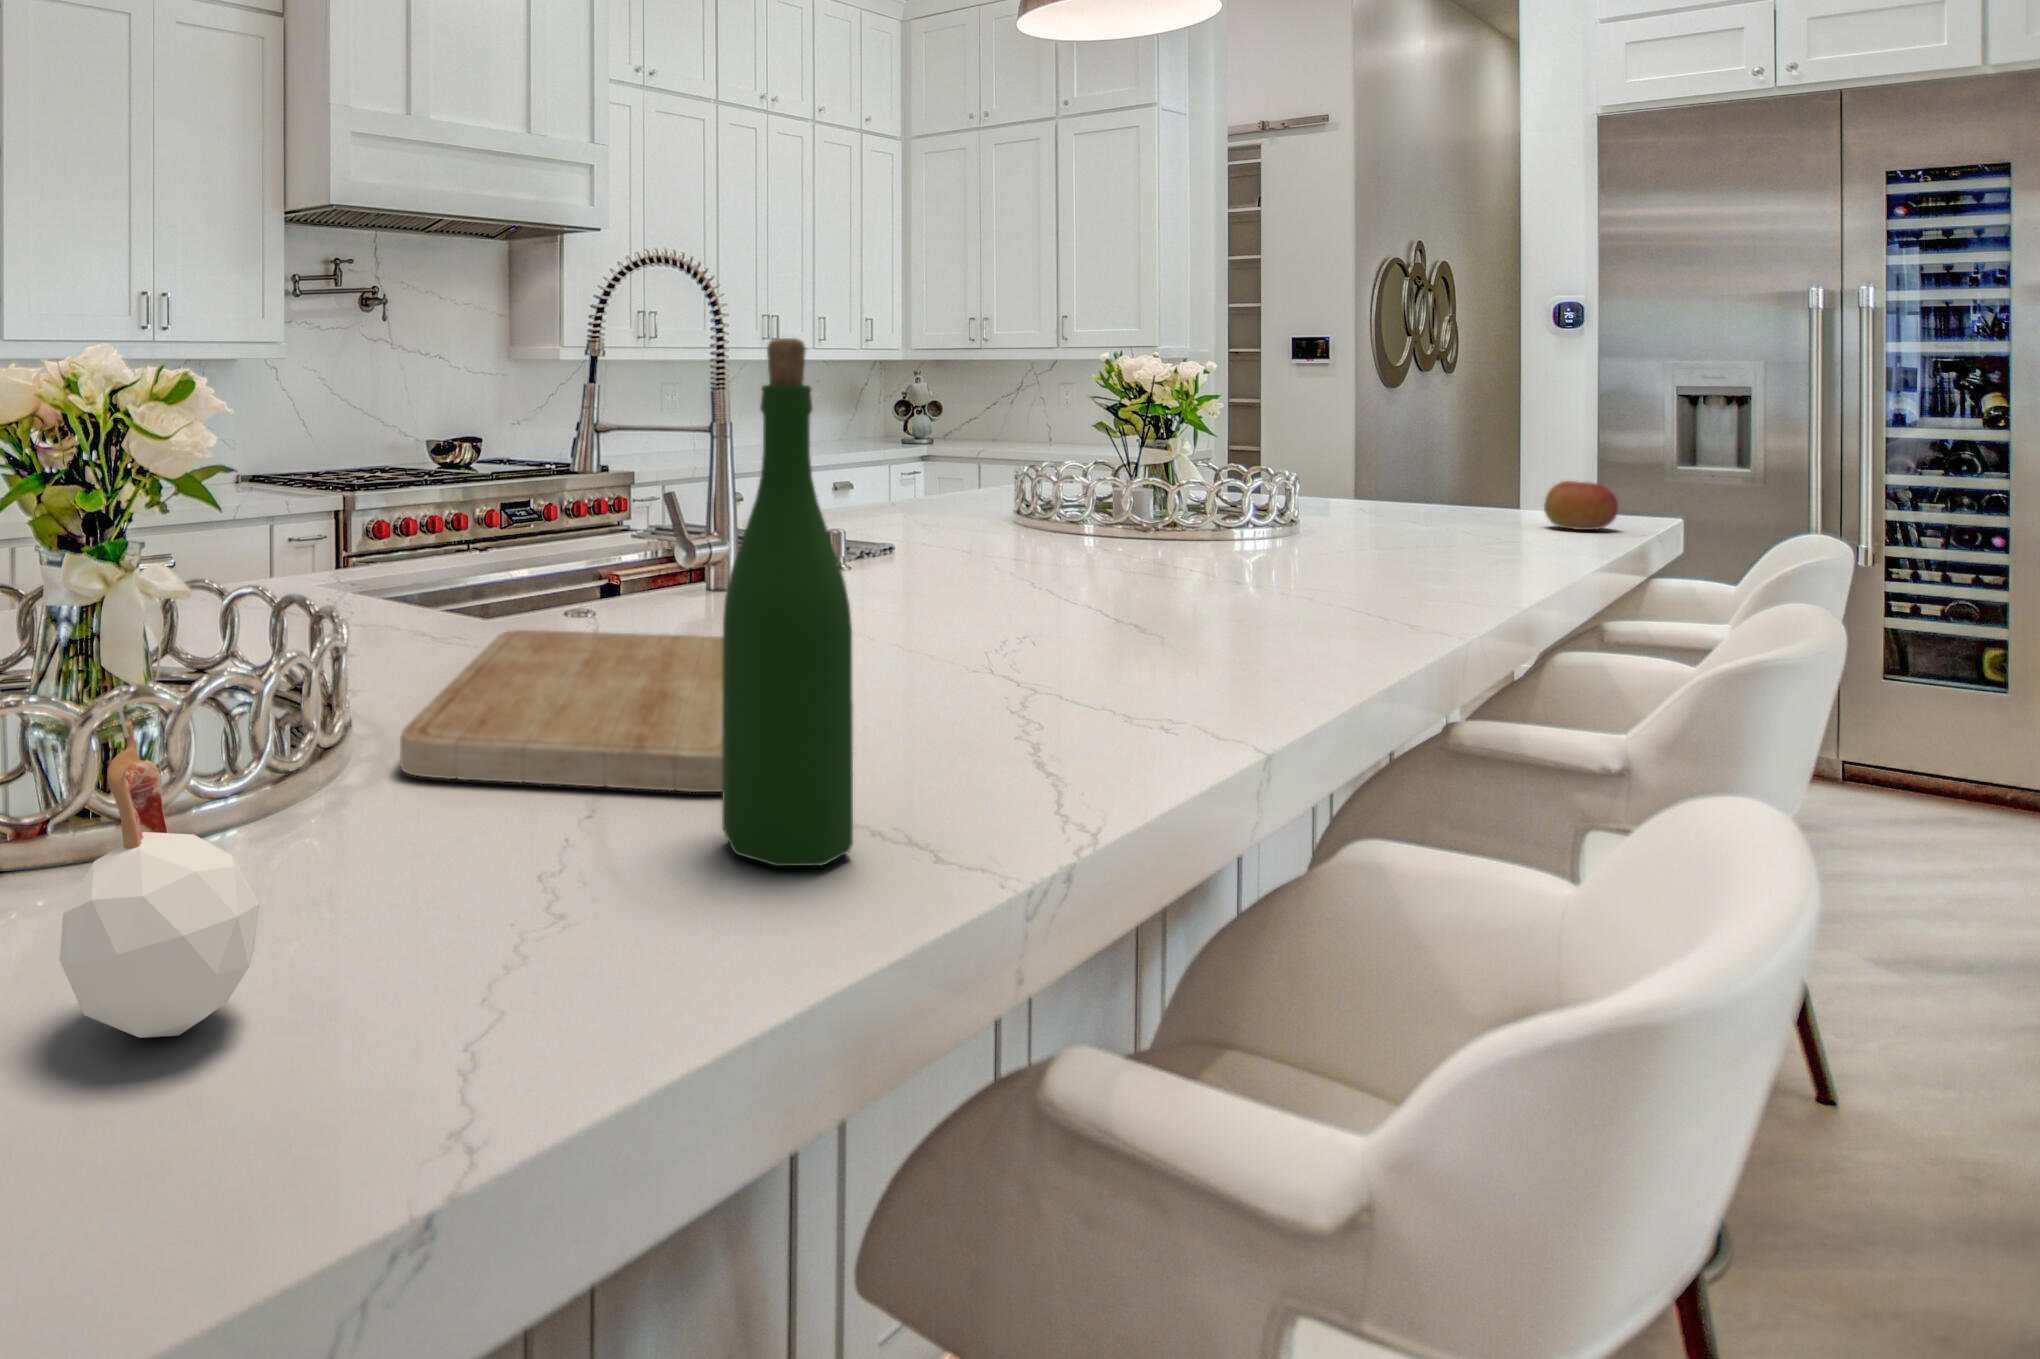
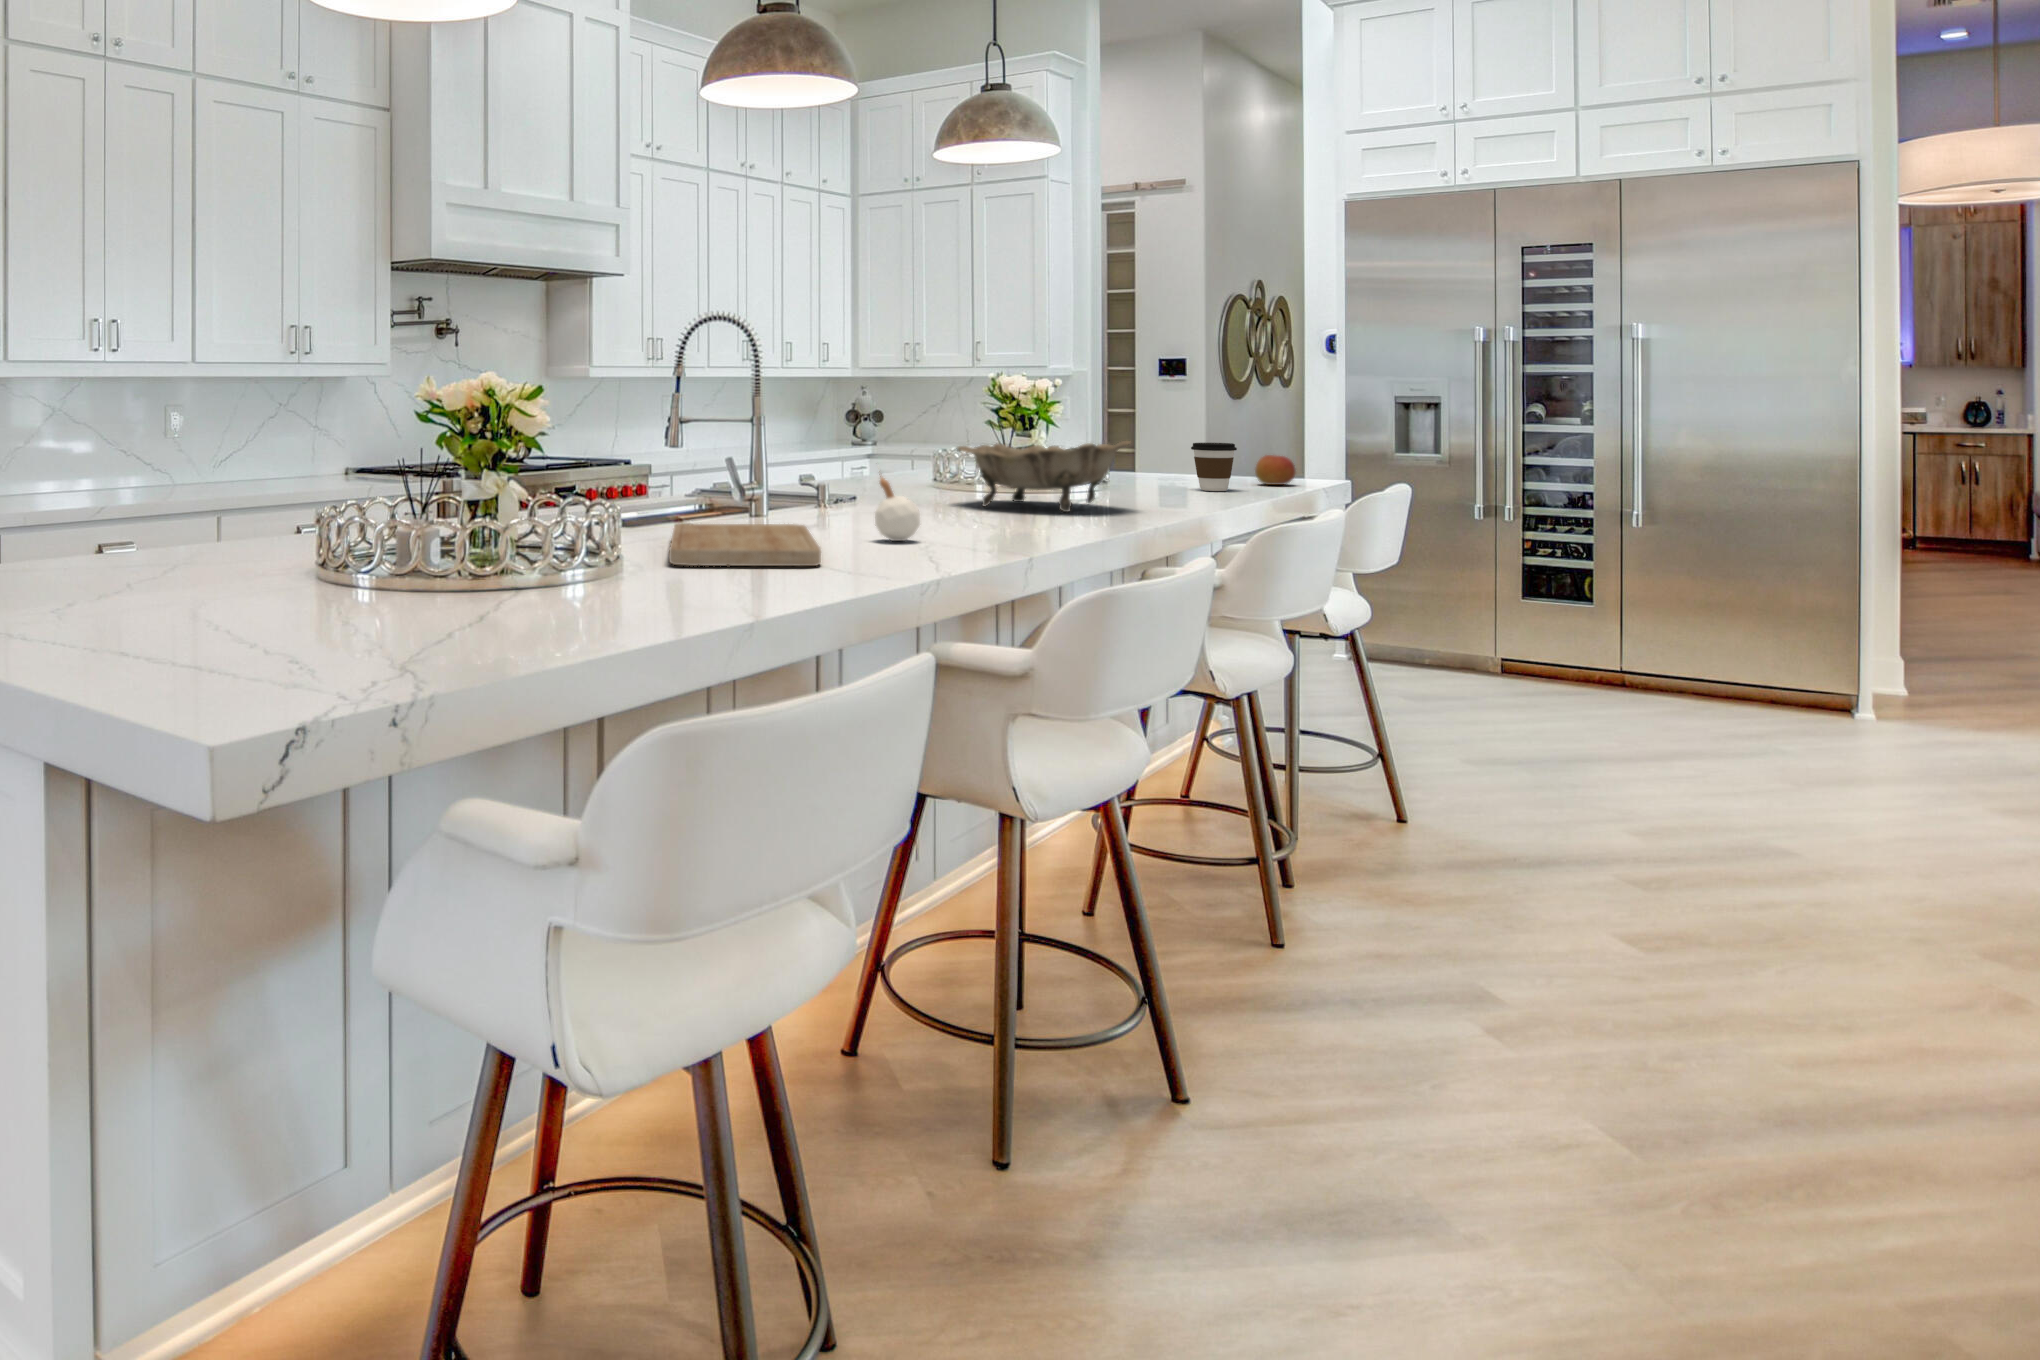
wine bottle: present [722,338,853,866] -> none [819,376,871,578]
coffee cup: none [1444,461,1529,542] -> present [1191,443,1237,491]
decorative bowl: none [1050,464,1382,595] -> present [957,441,1130,512]
candle: present [60,686,259,1038] -> present [875,471,920,541]

